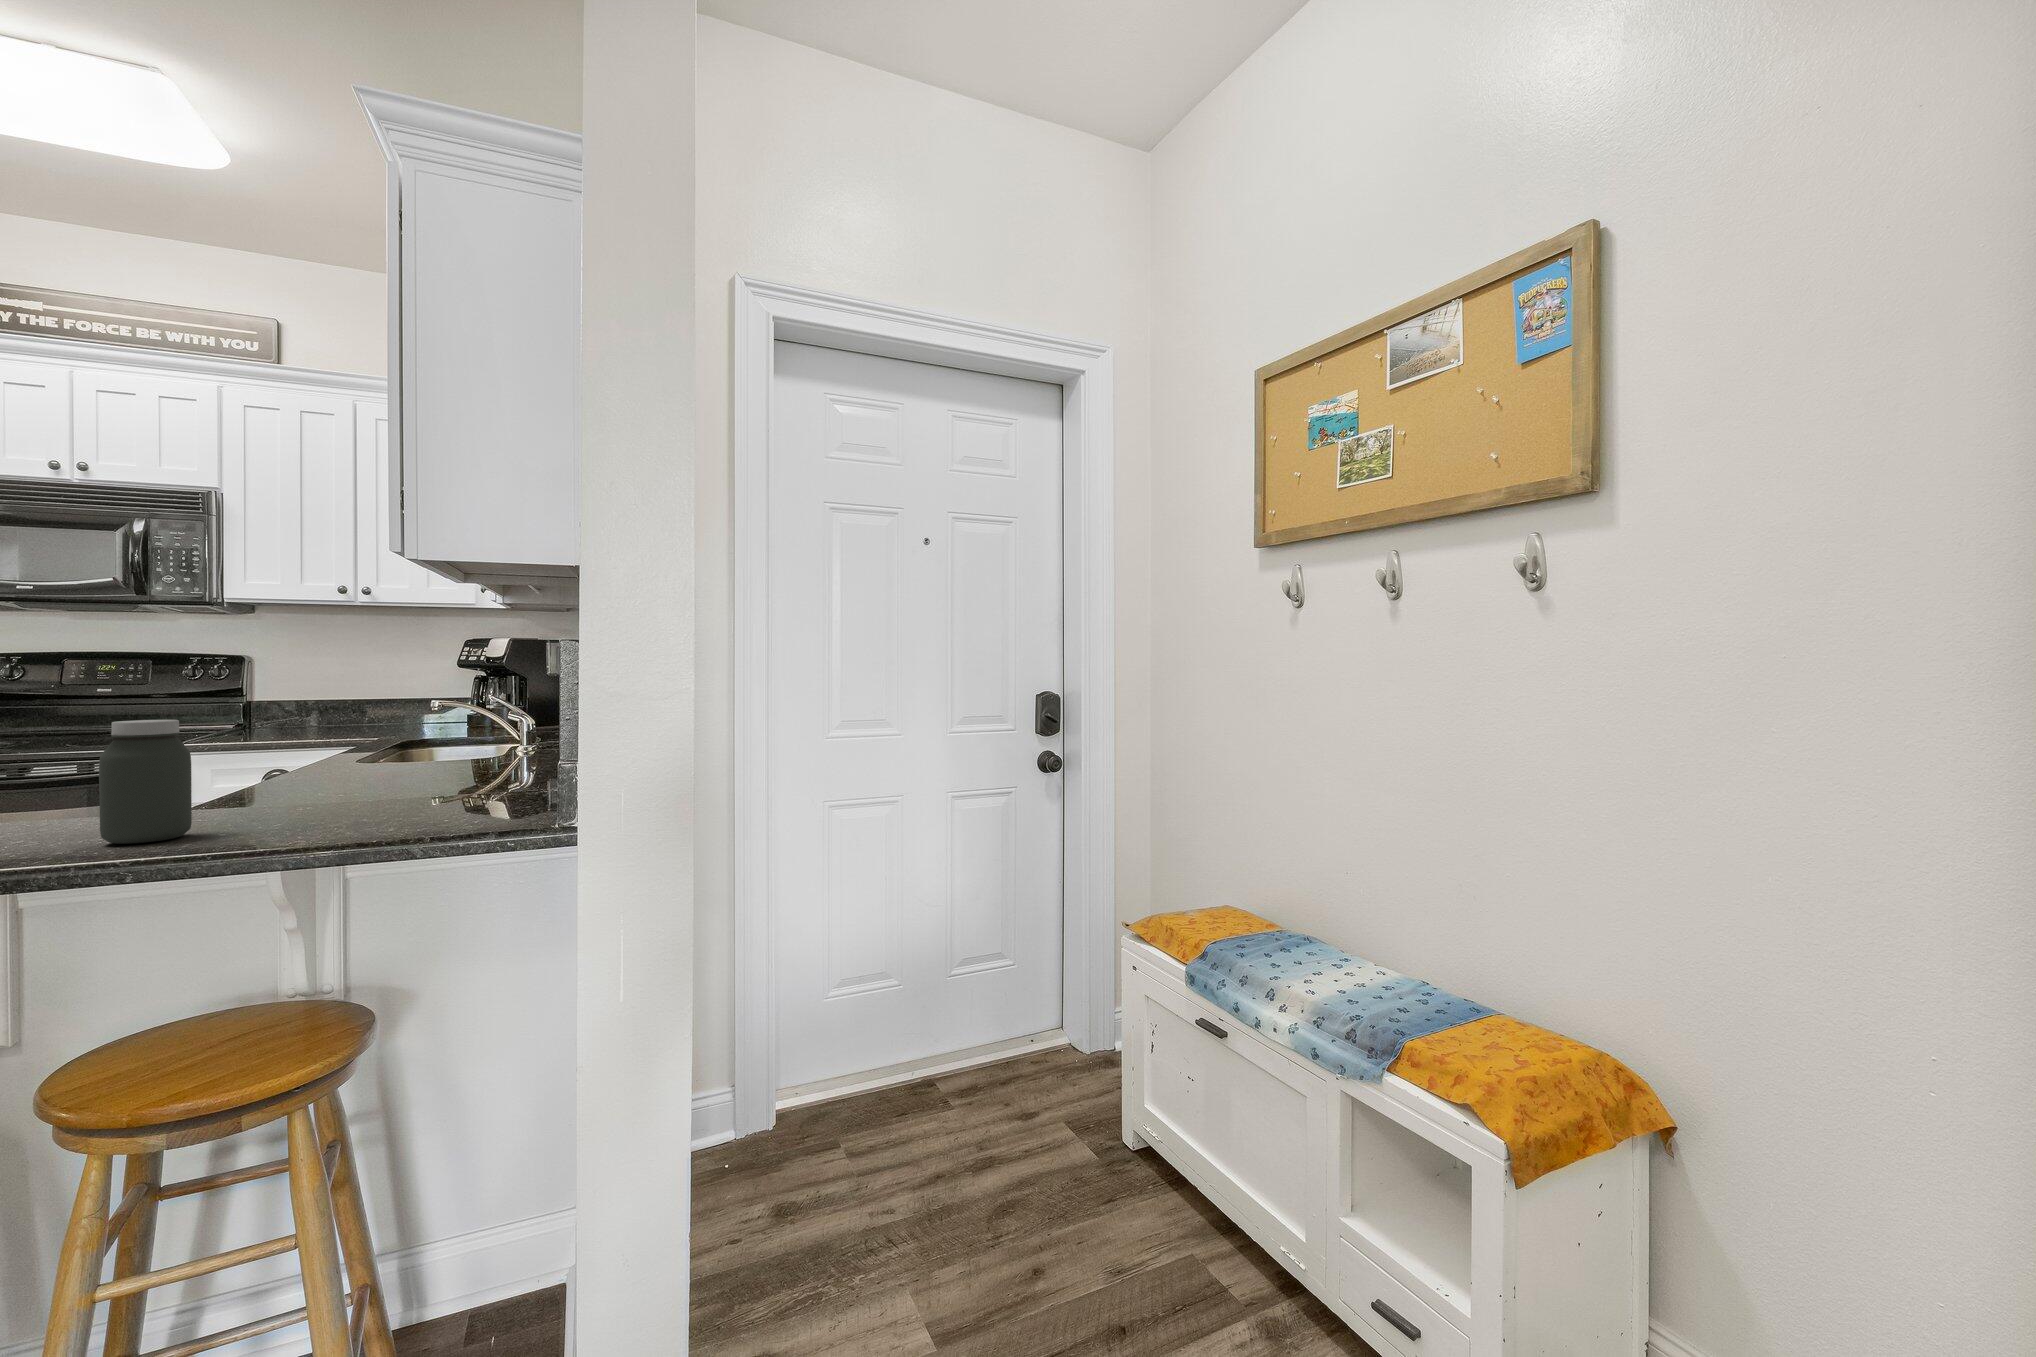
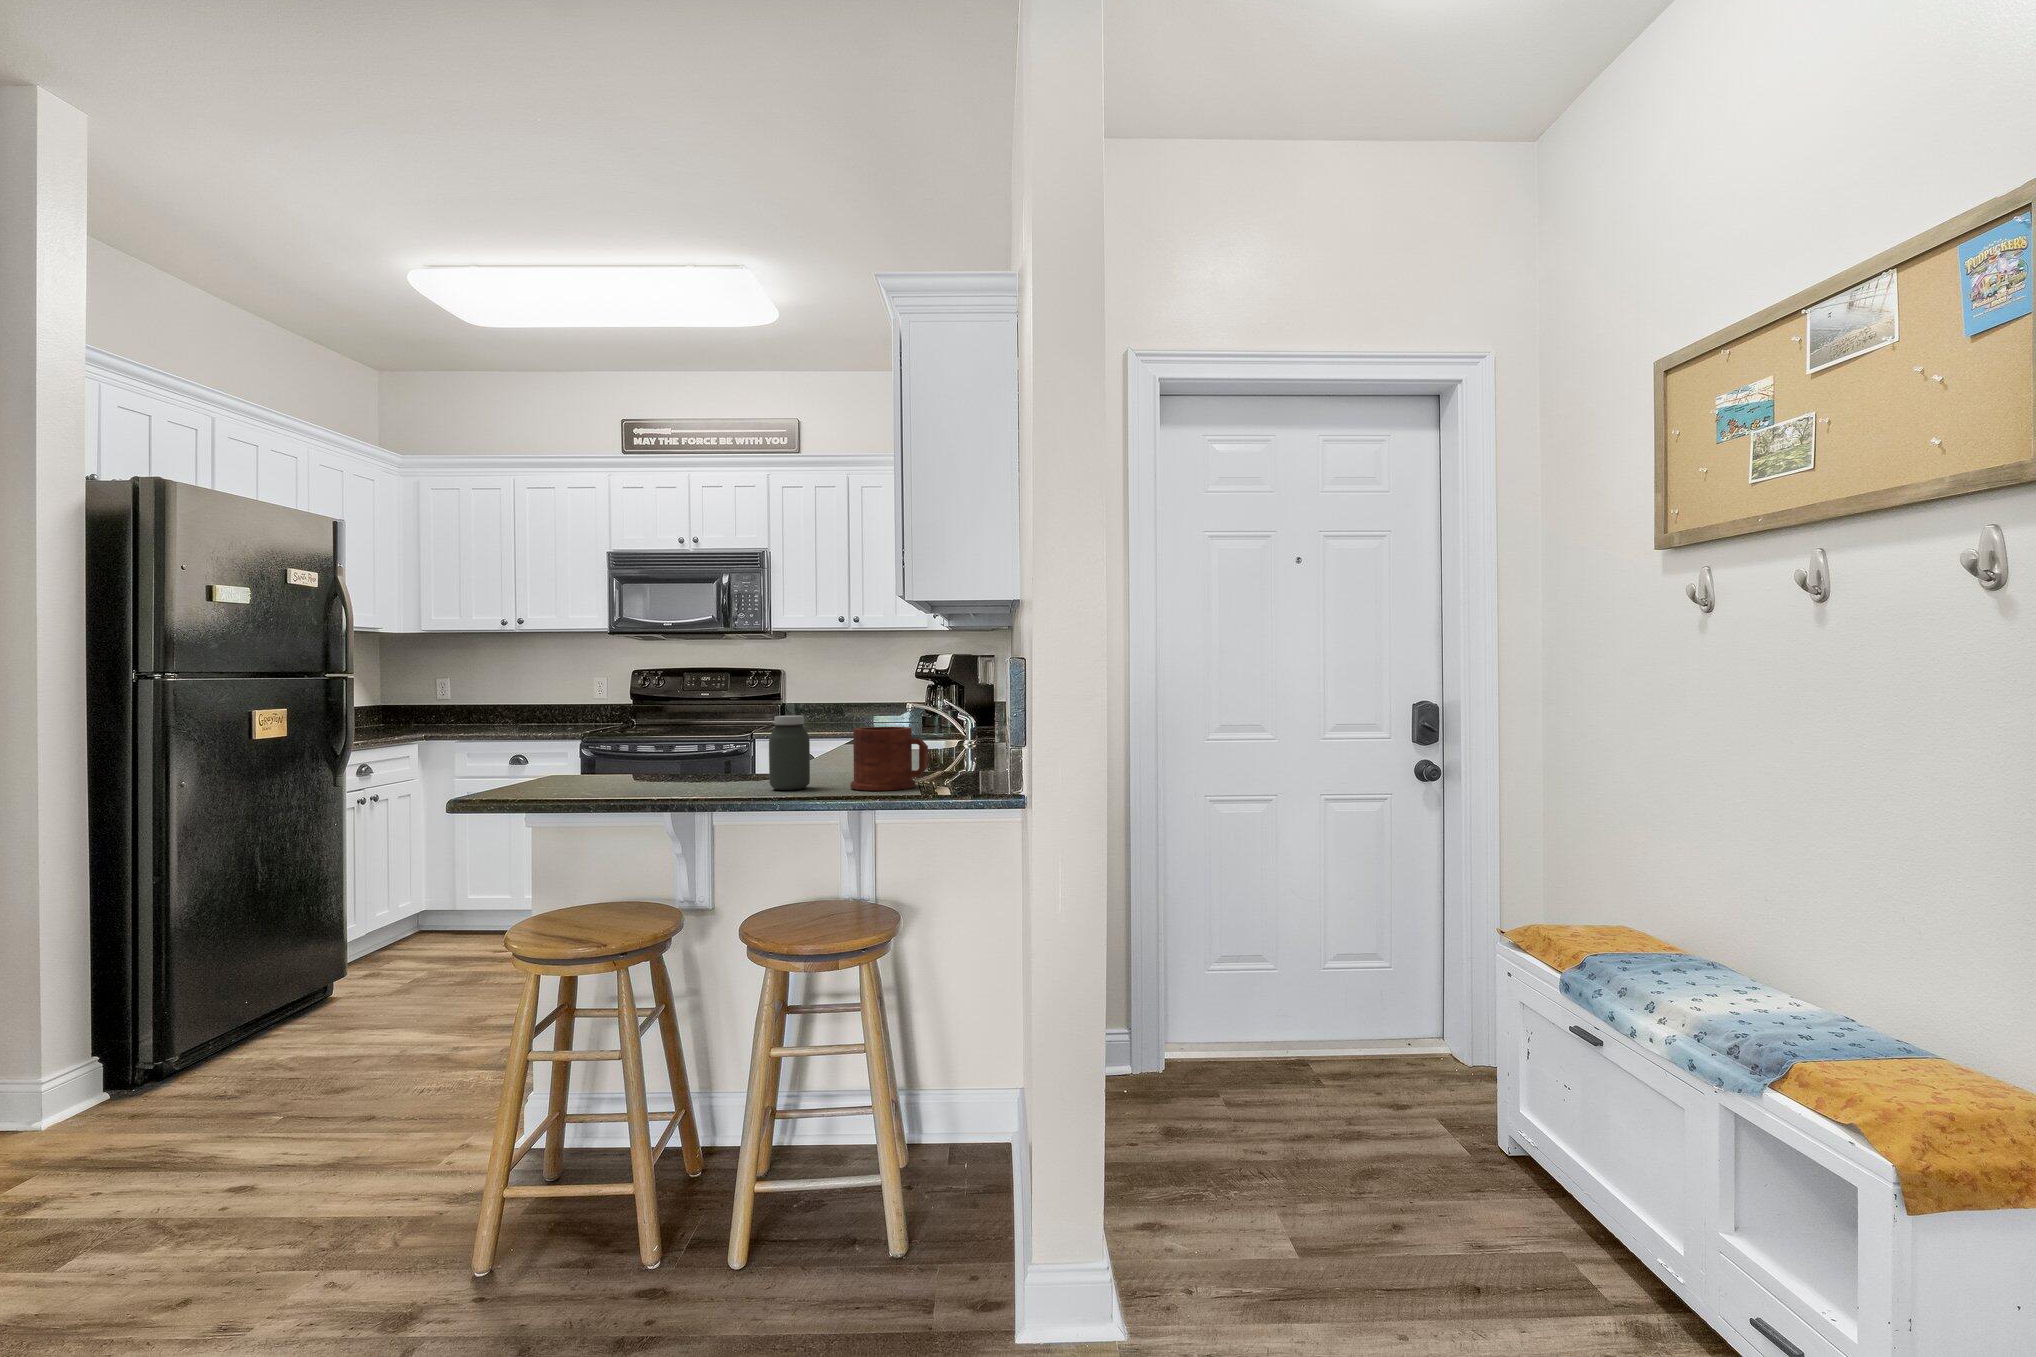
mug: none [271,734,418,835] -> present [850,727,928,790]

